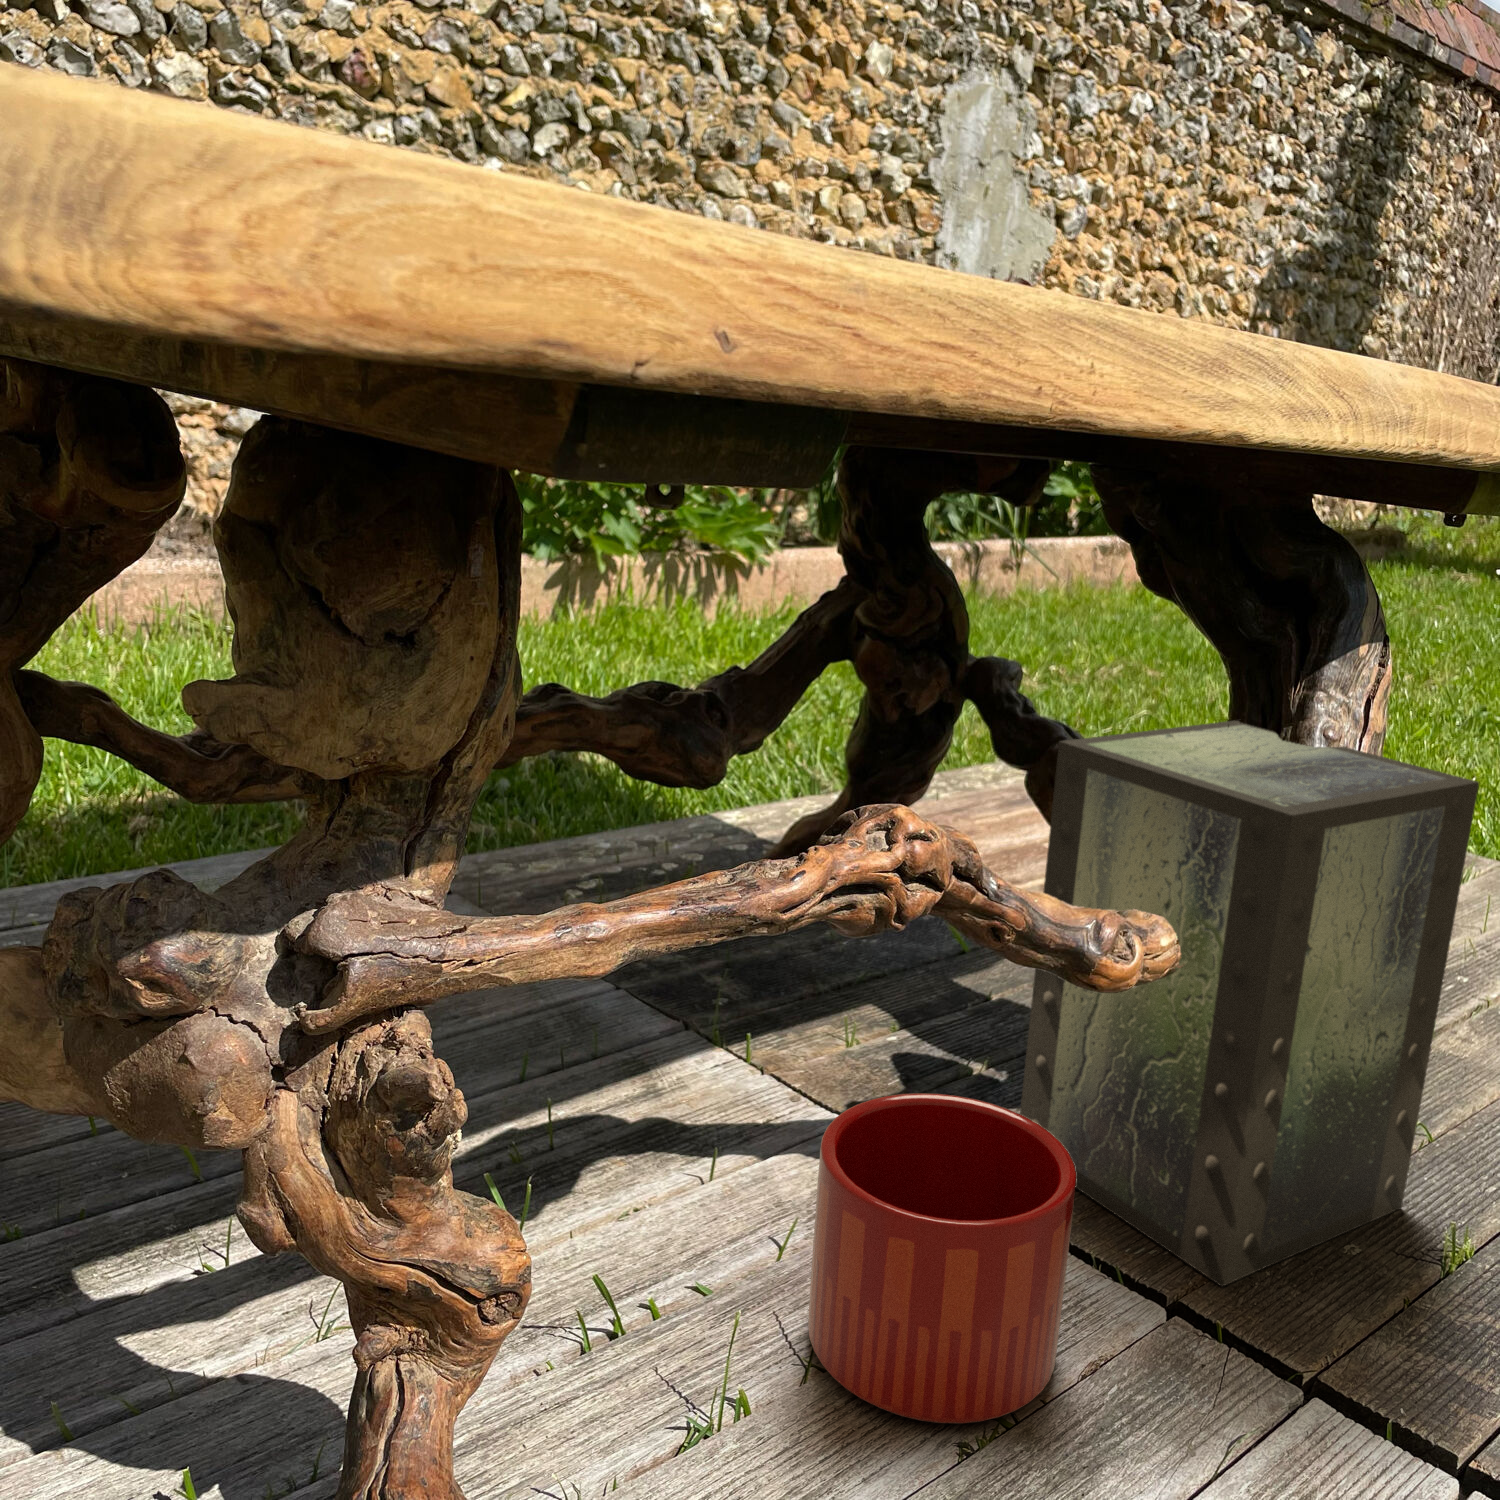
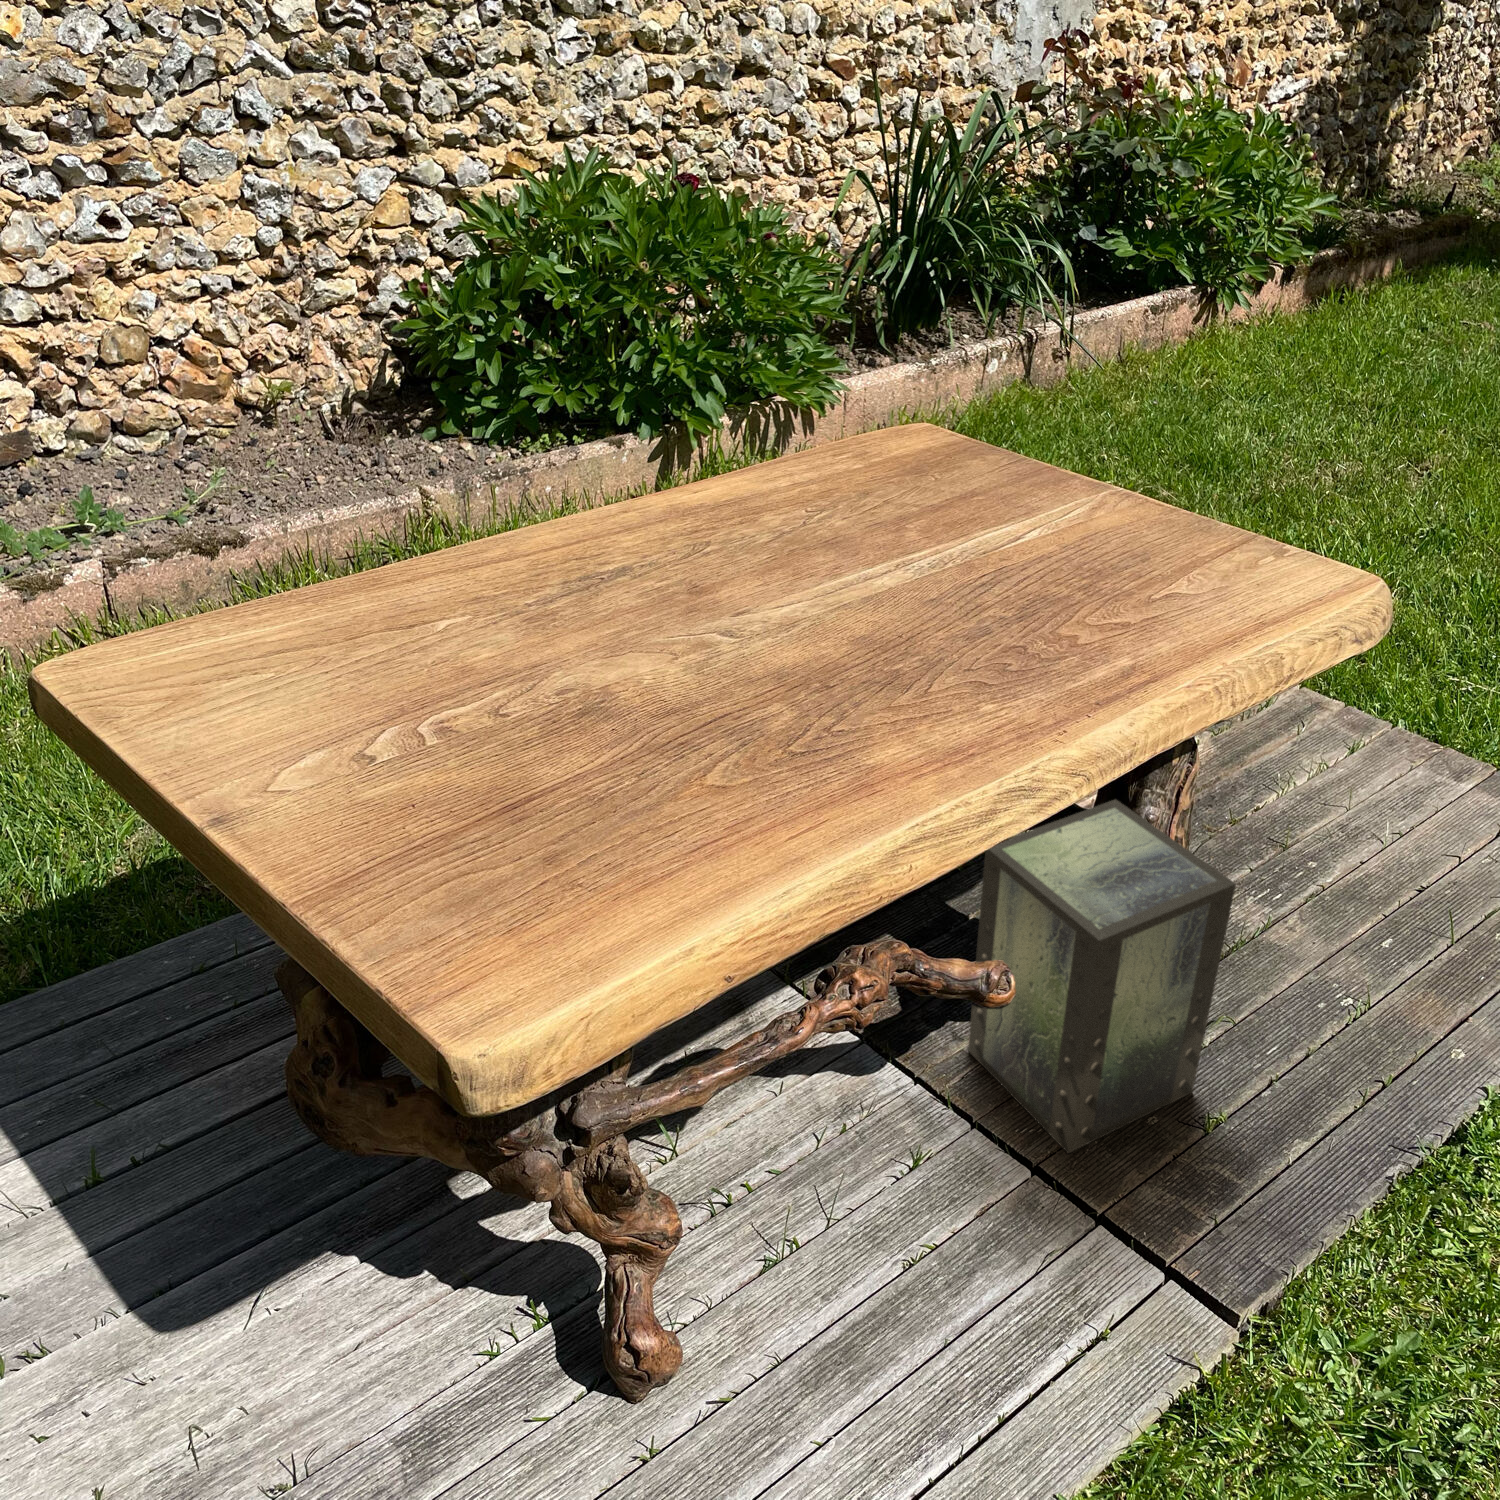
planter: present [808,1093,1076,1423] -> none [834,1068,971,1246]

